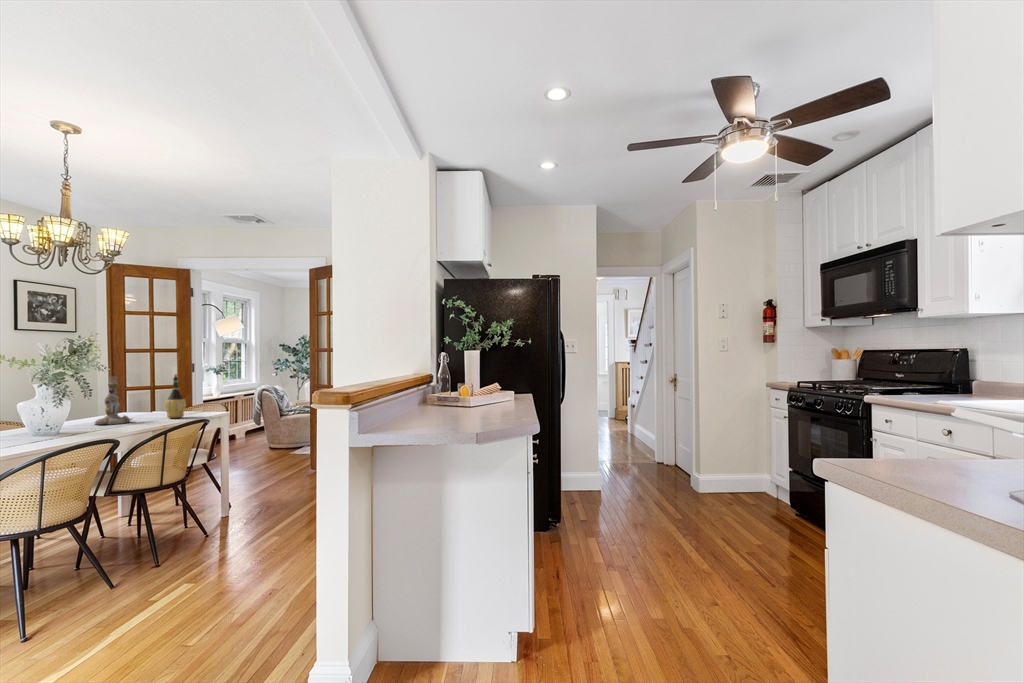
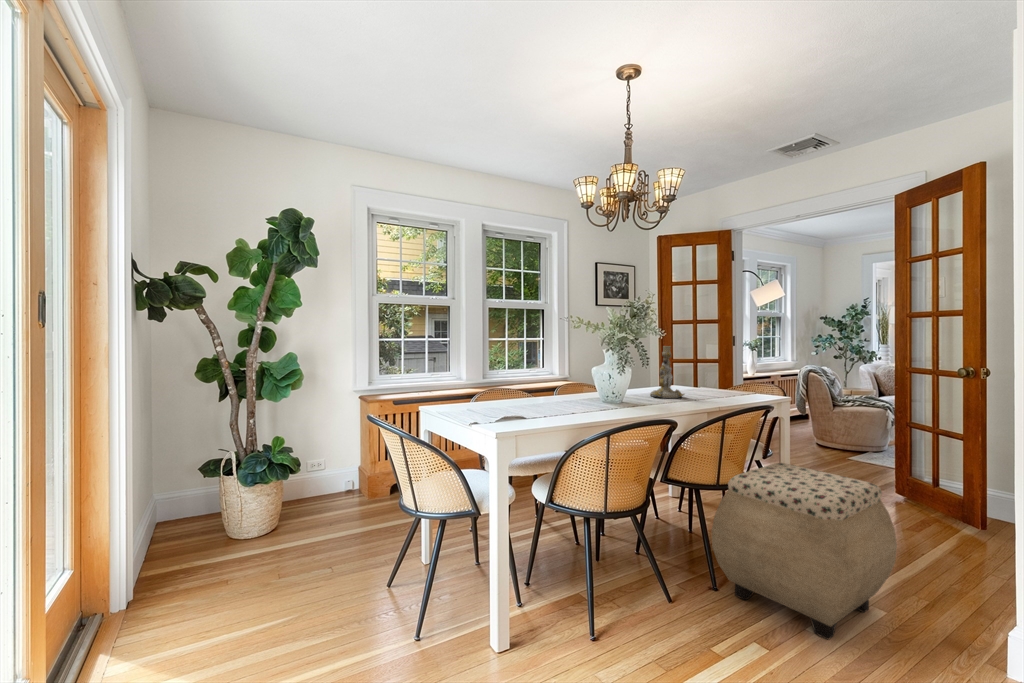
wine bottle: present [165,374,186,418] -> none [717,346,740,399]
ottoman: none [152,459,285,566] -> present [712,463,897,640]

